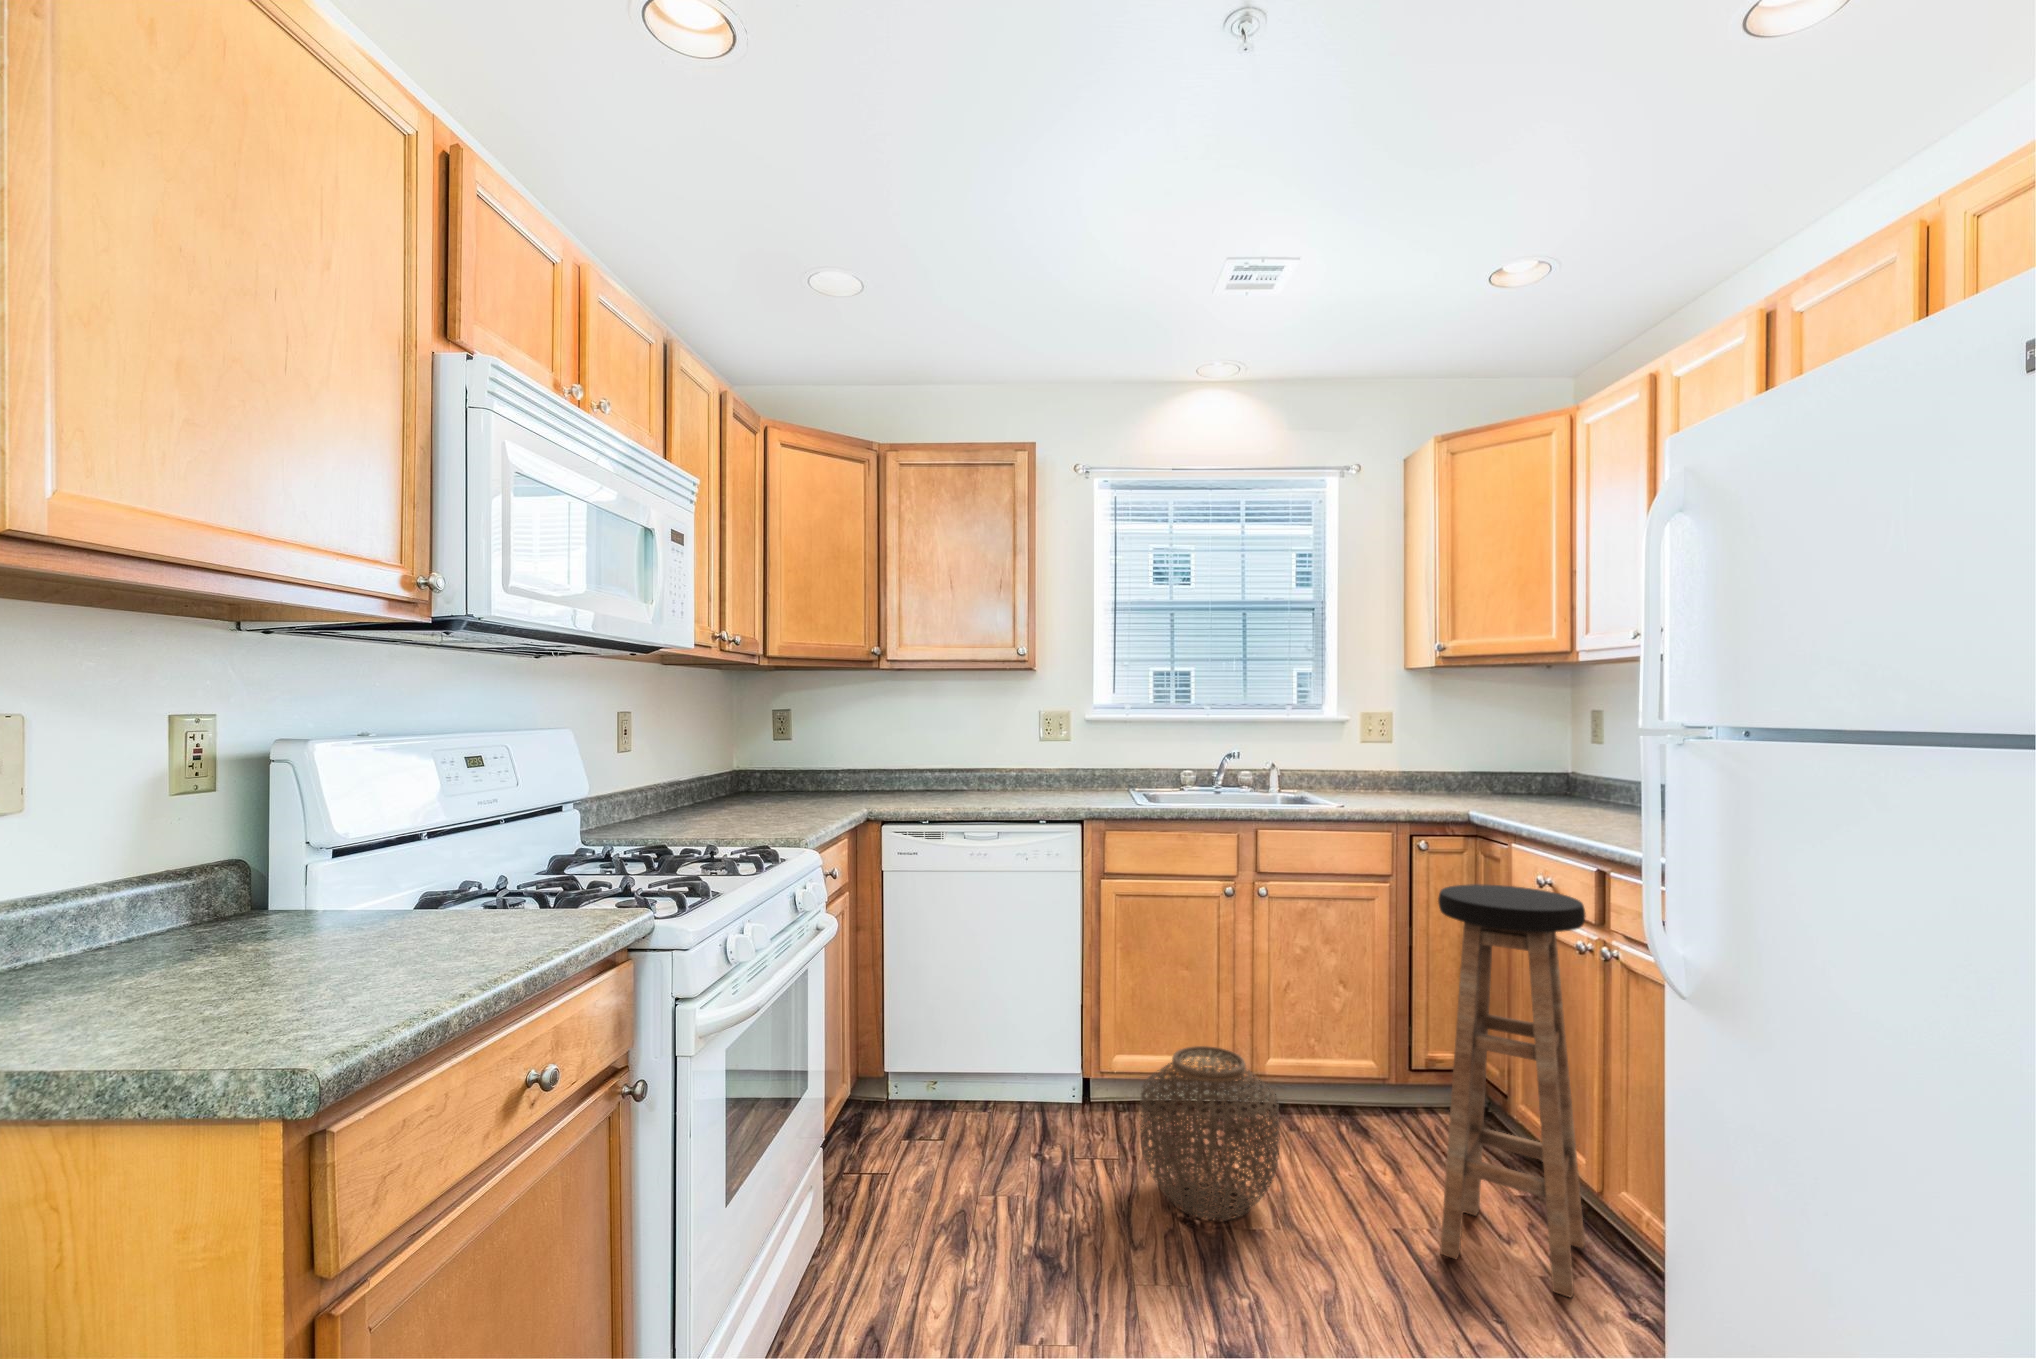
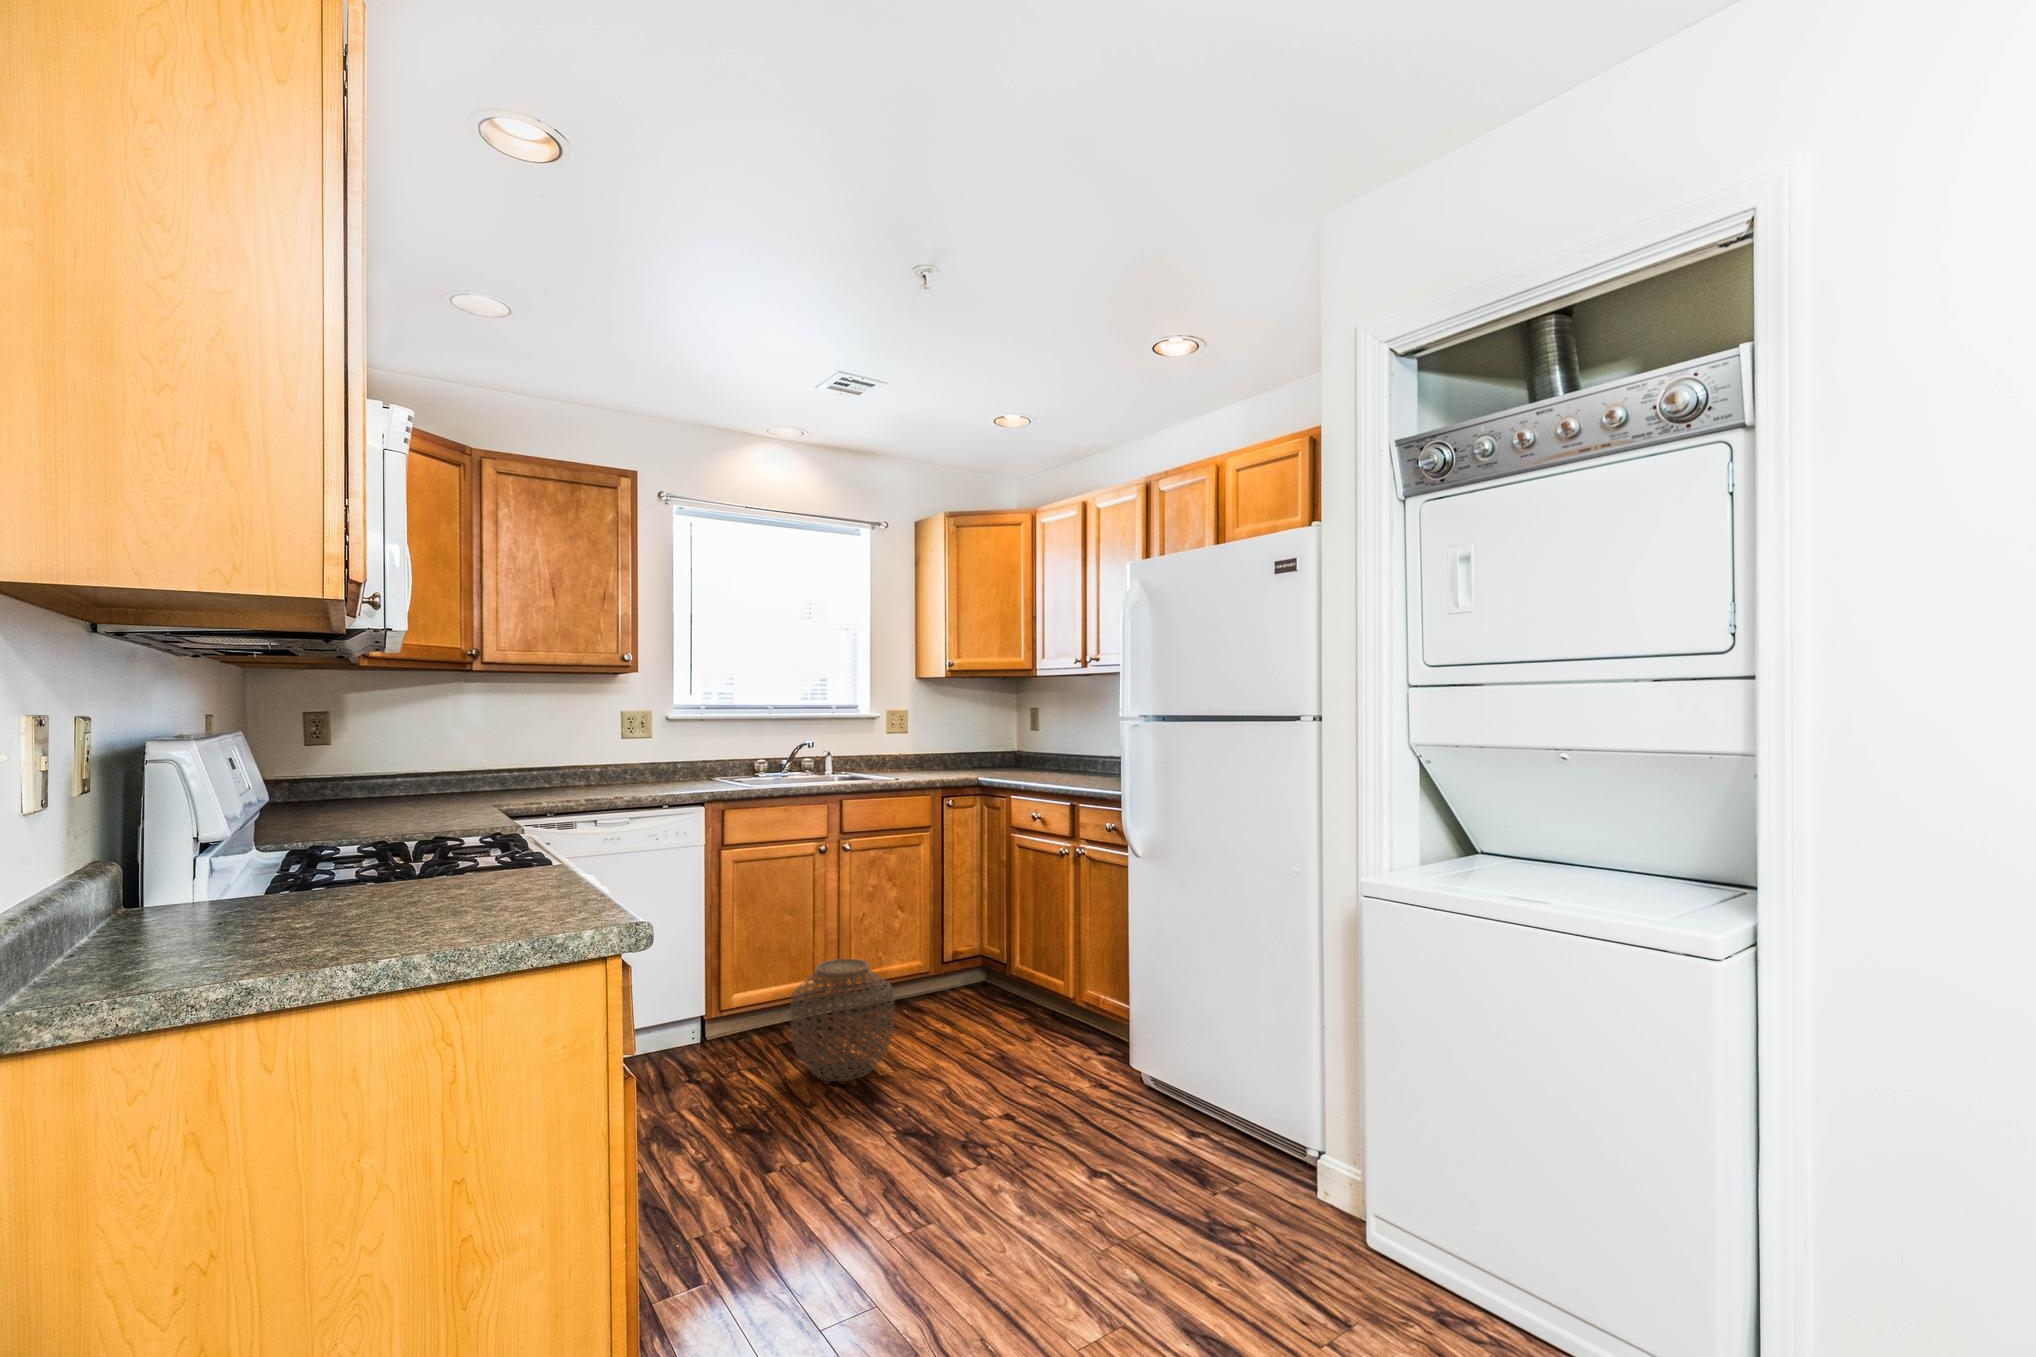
bar stool: present [1438,884,1586,1297] -> none [988,817,1070,1057]

